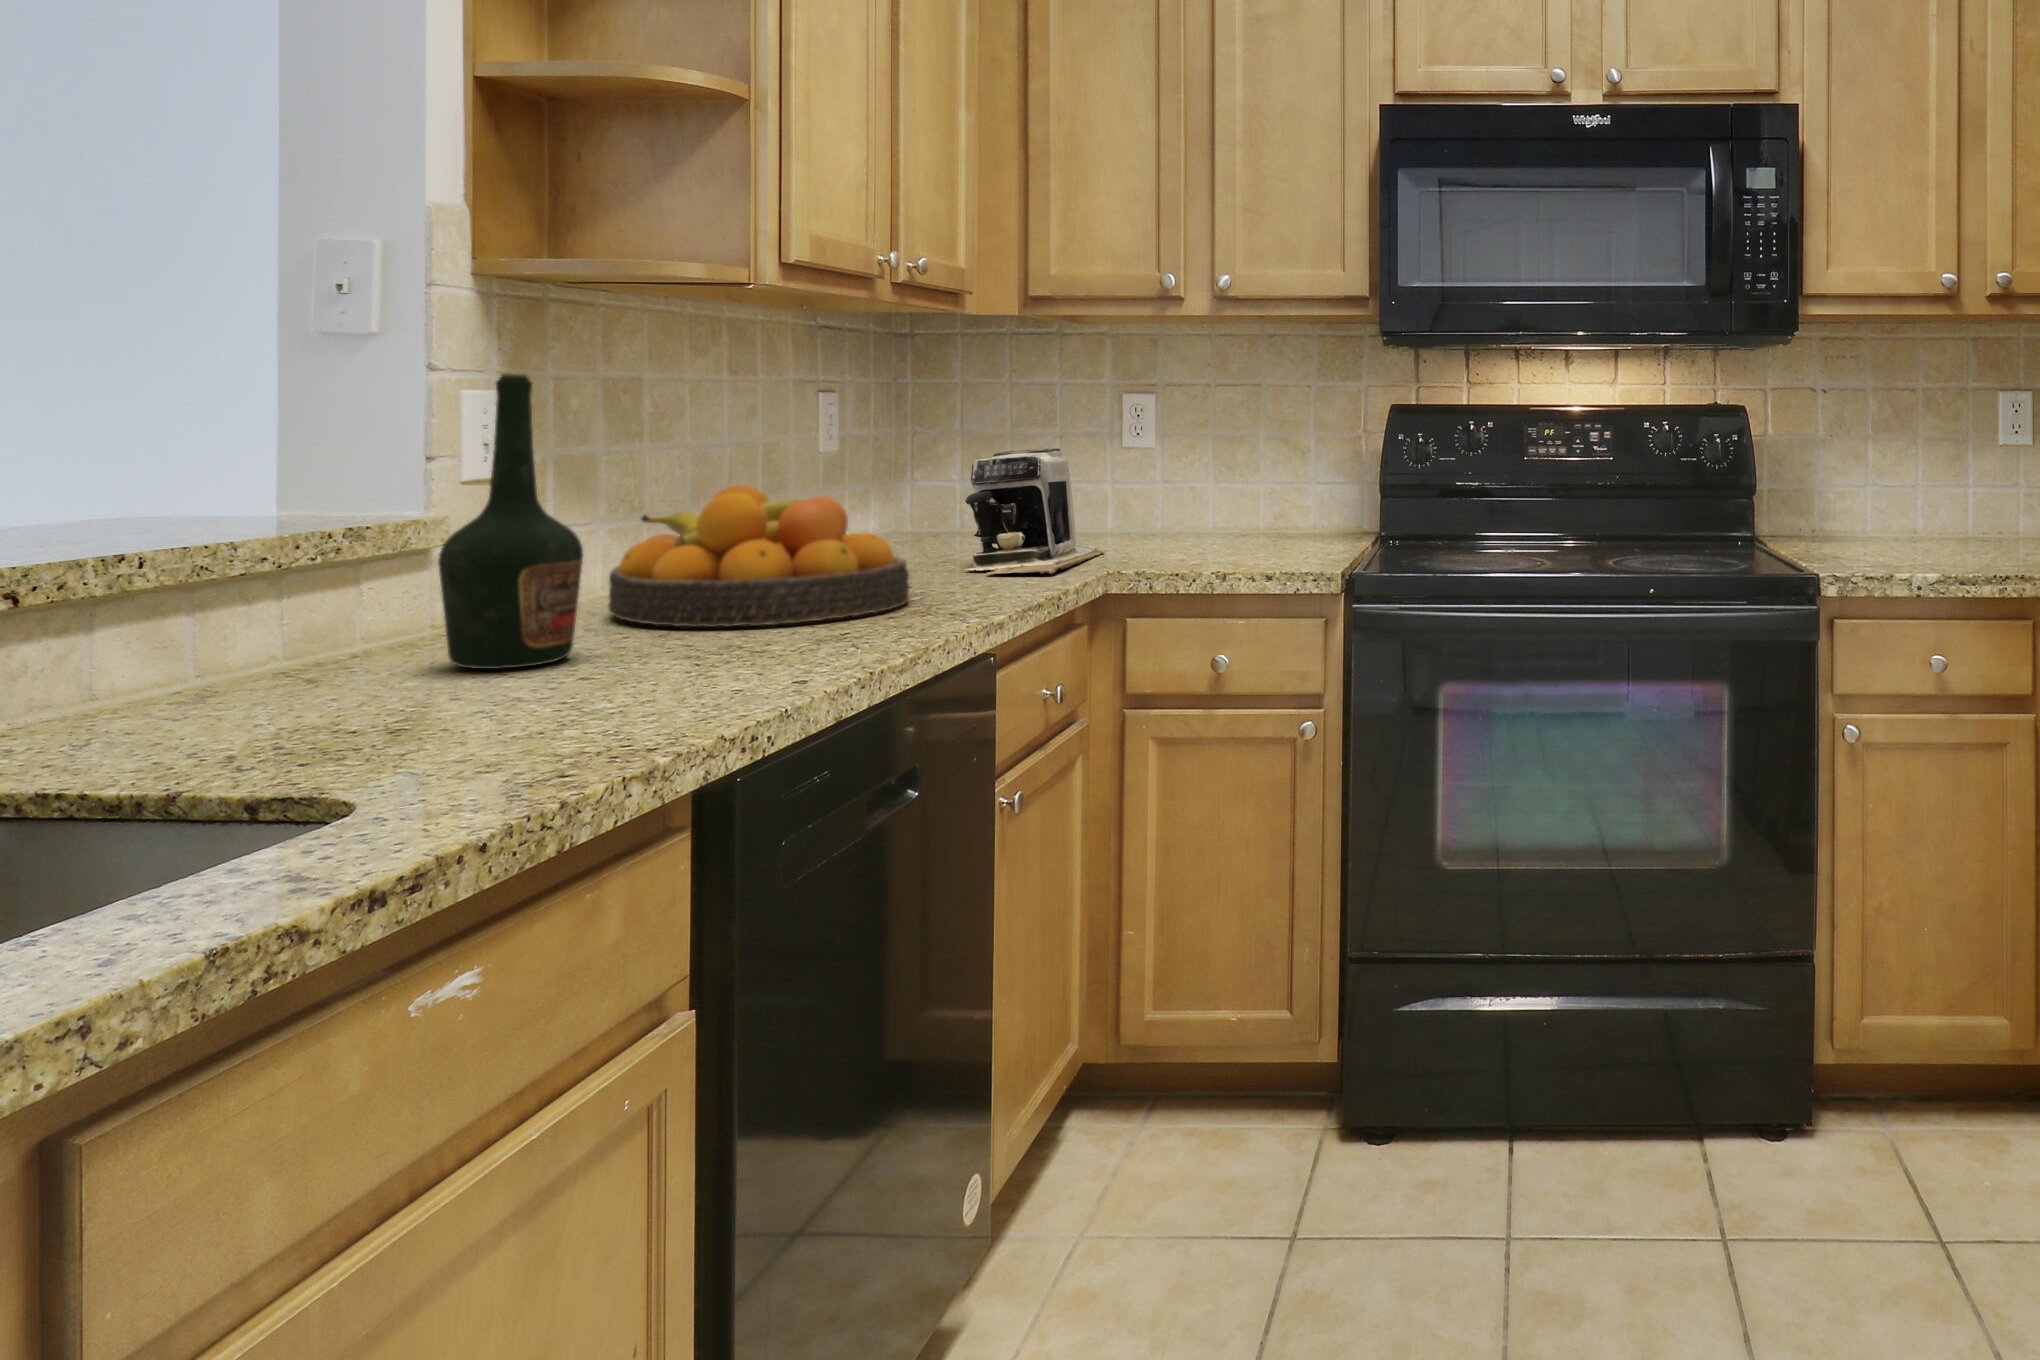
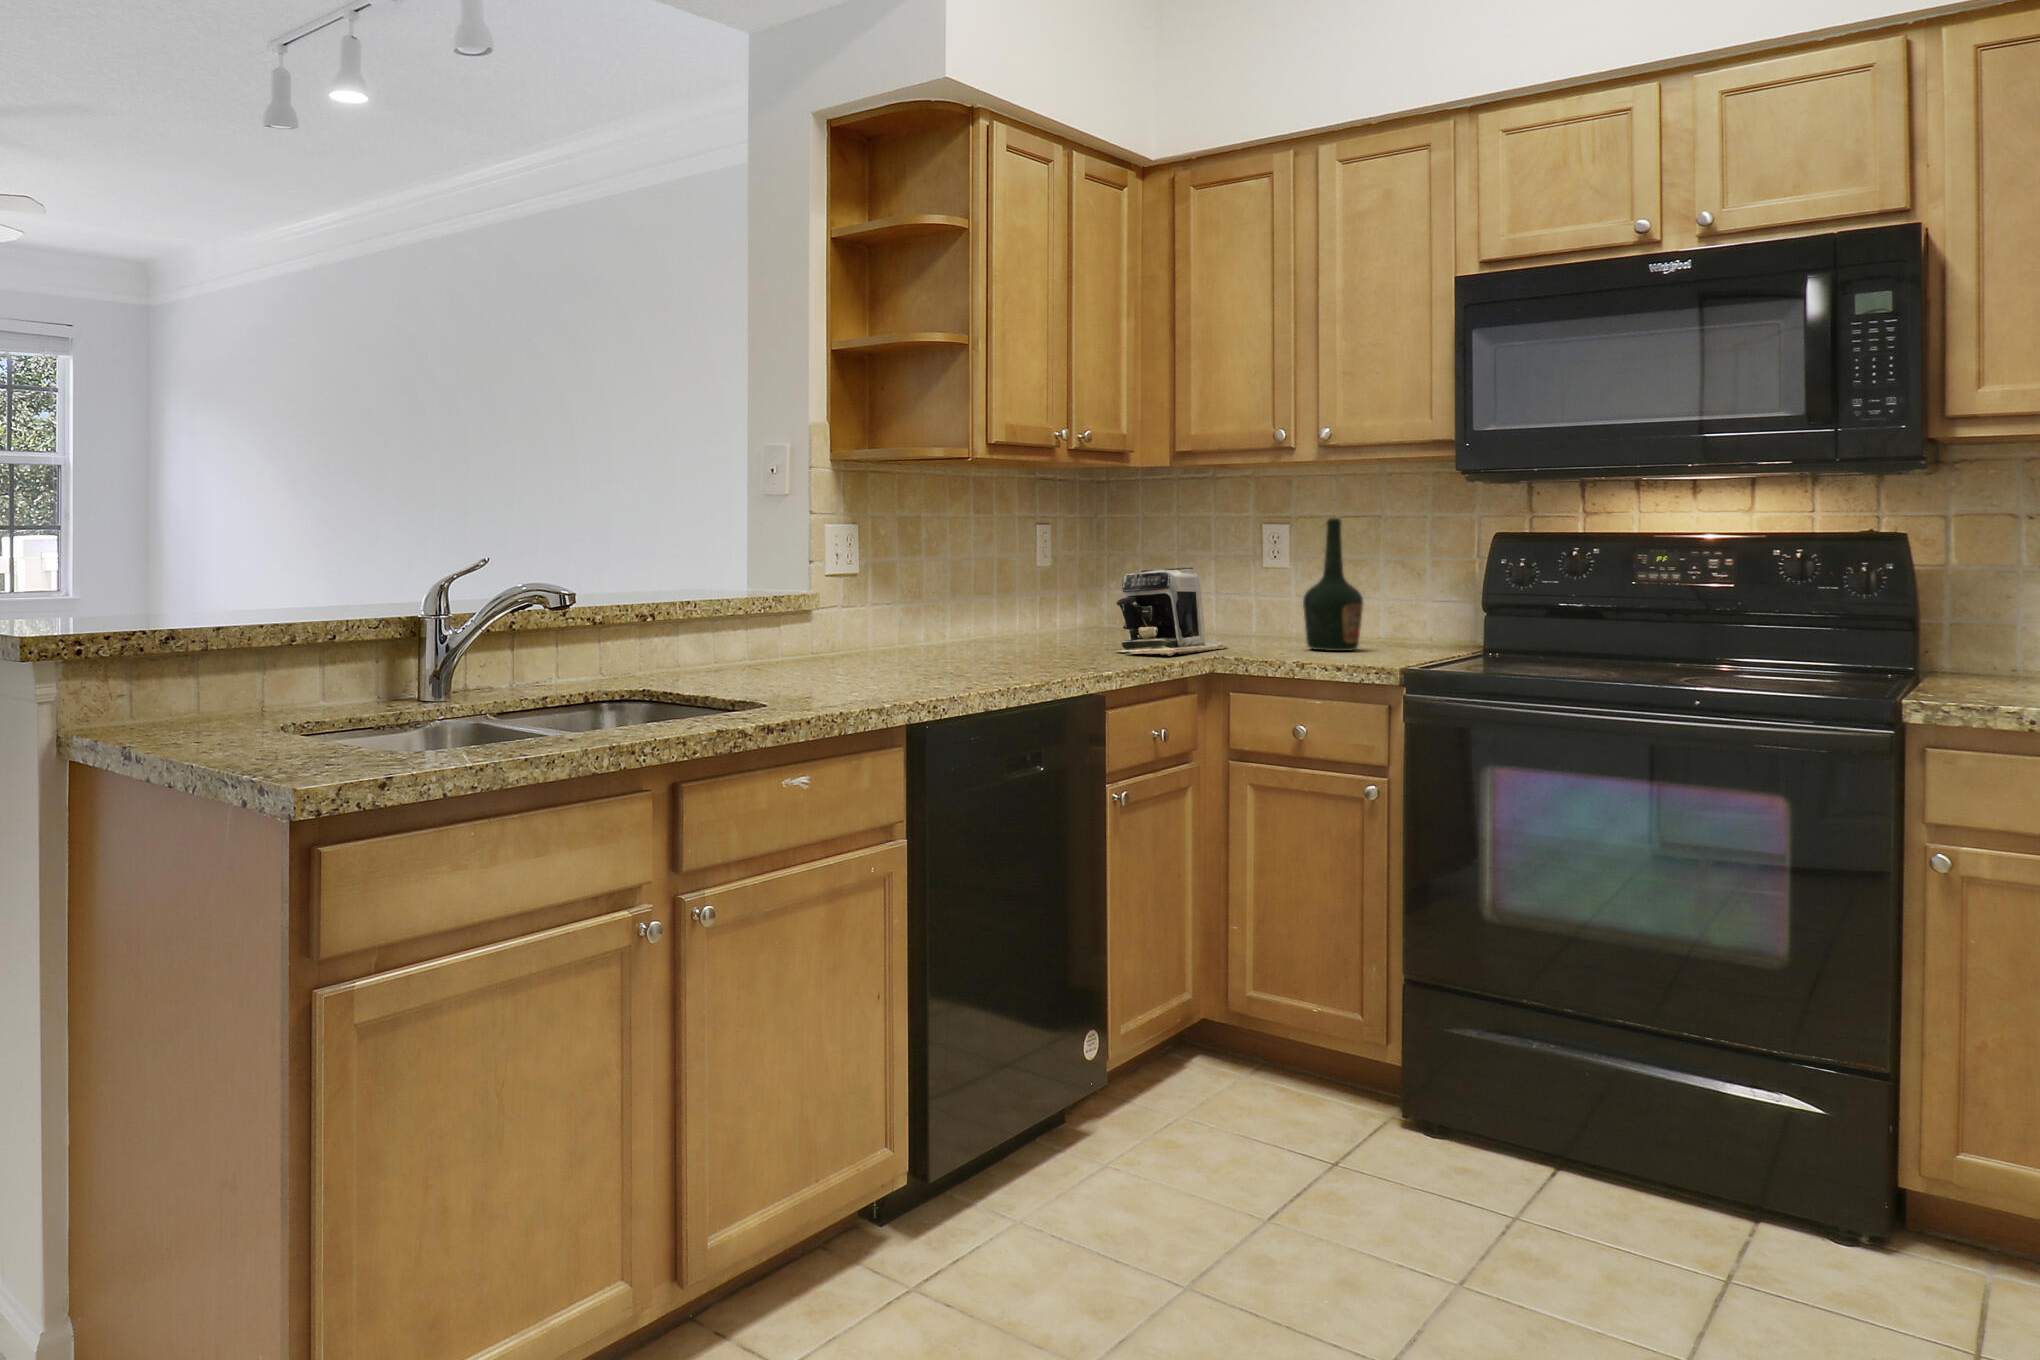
bottle: present [438,373,583,669] -> present [1303,518,1363,651]
fruit bowl: present [608,486,909,627] -> none [892,586,1061,667]

